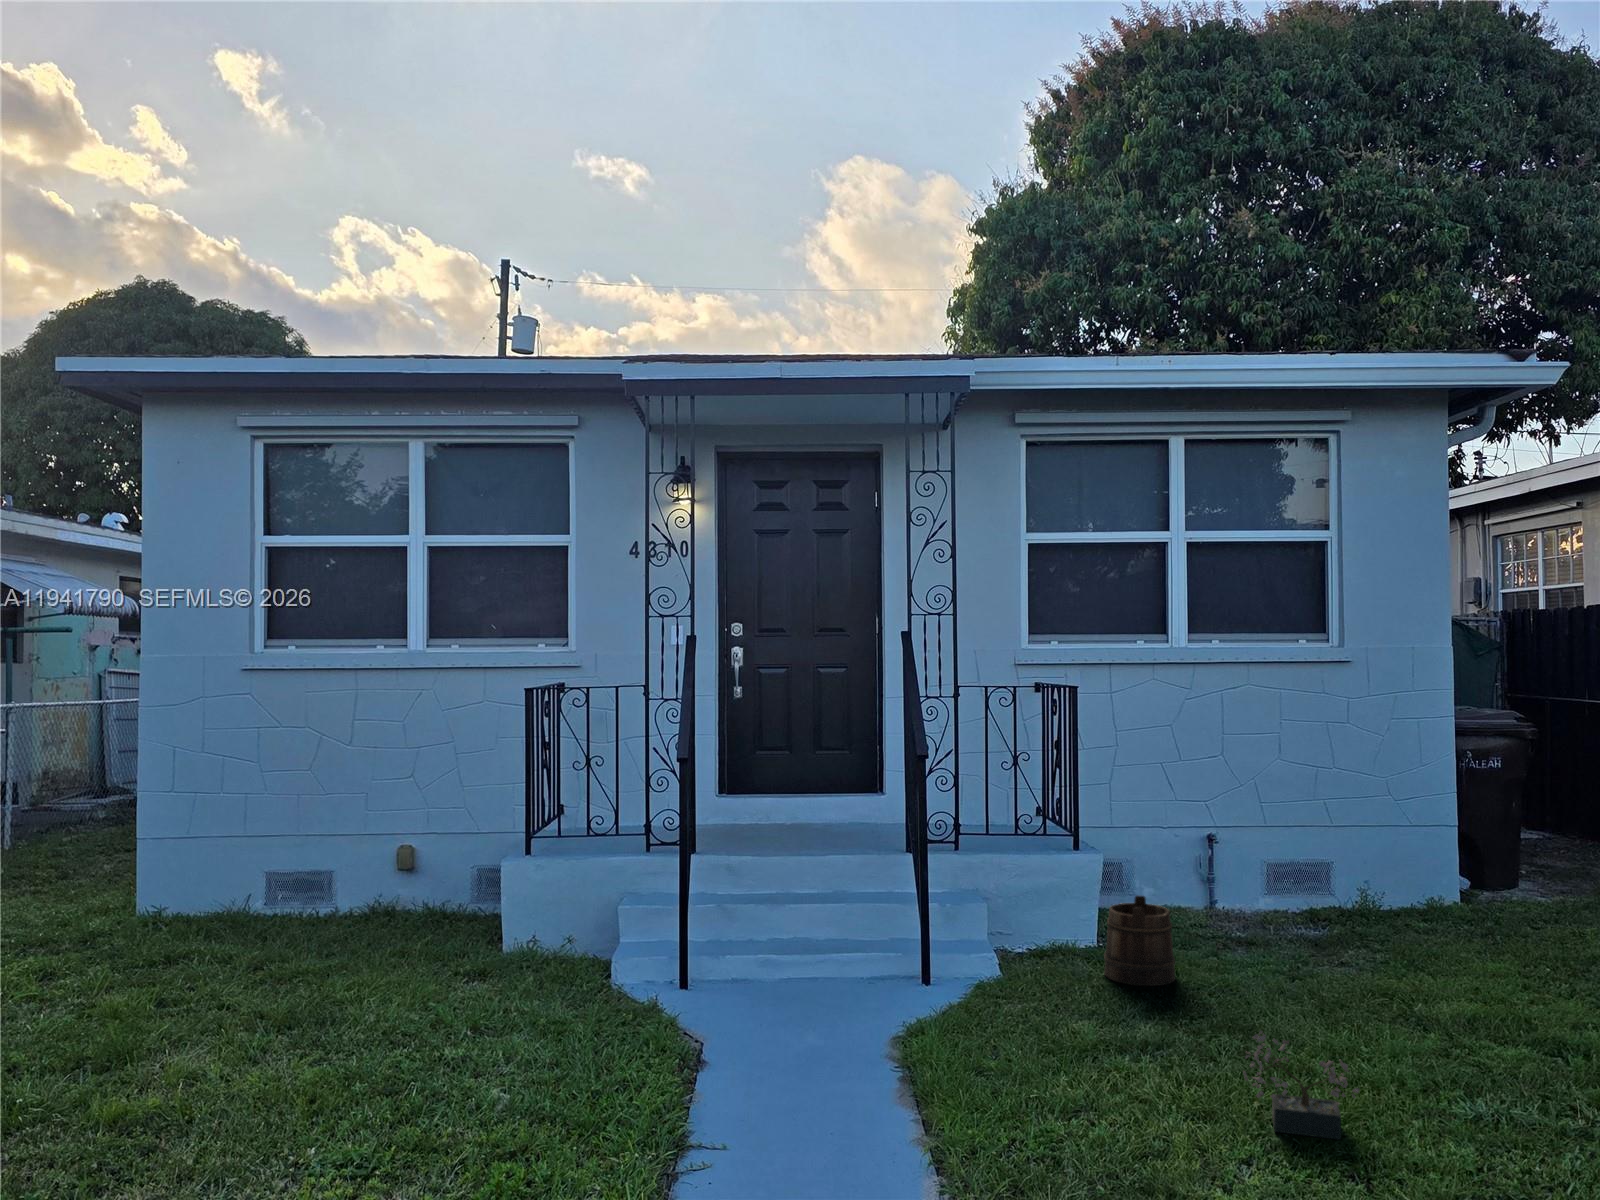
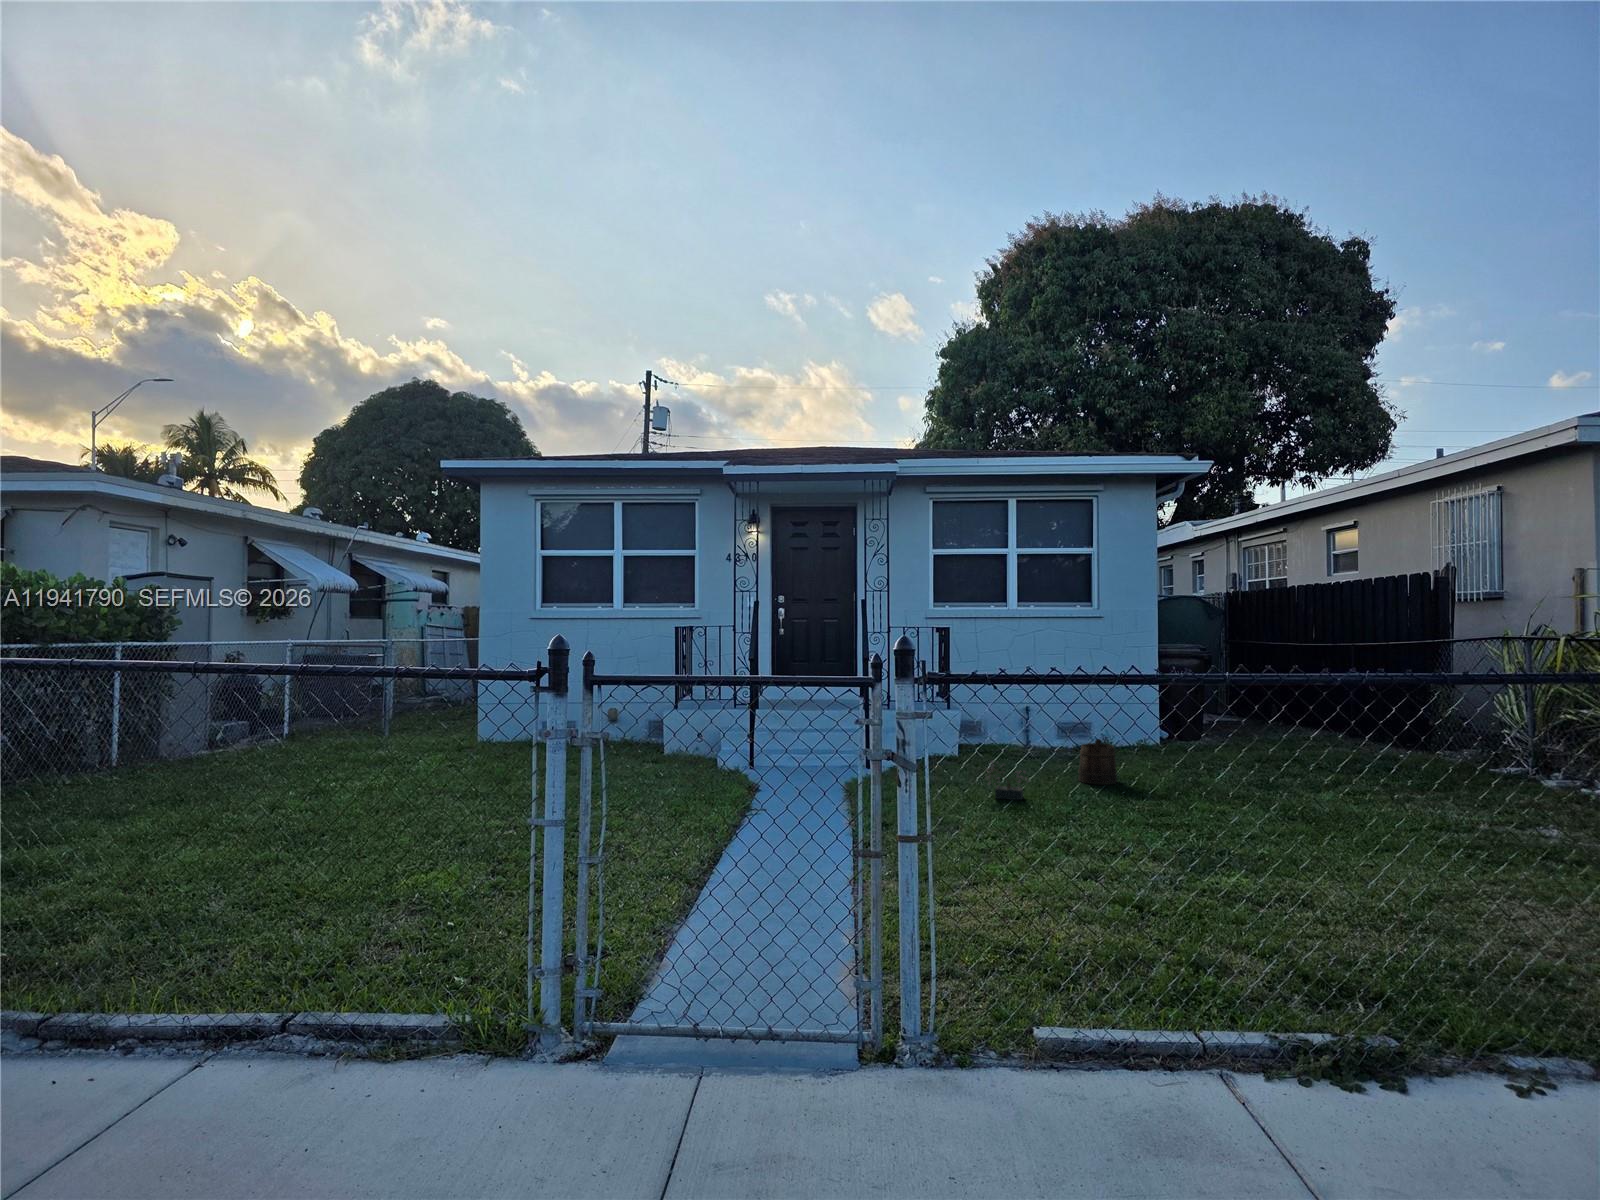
bucket: present [1104,895,1175,986] -> present [1079,739,1117,785]

